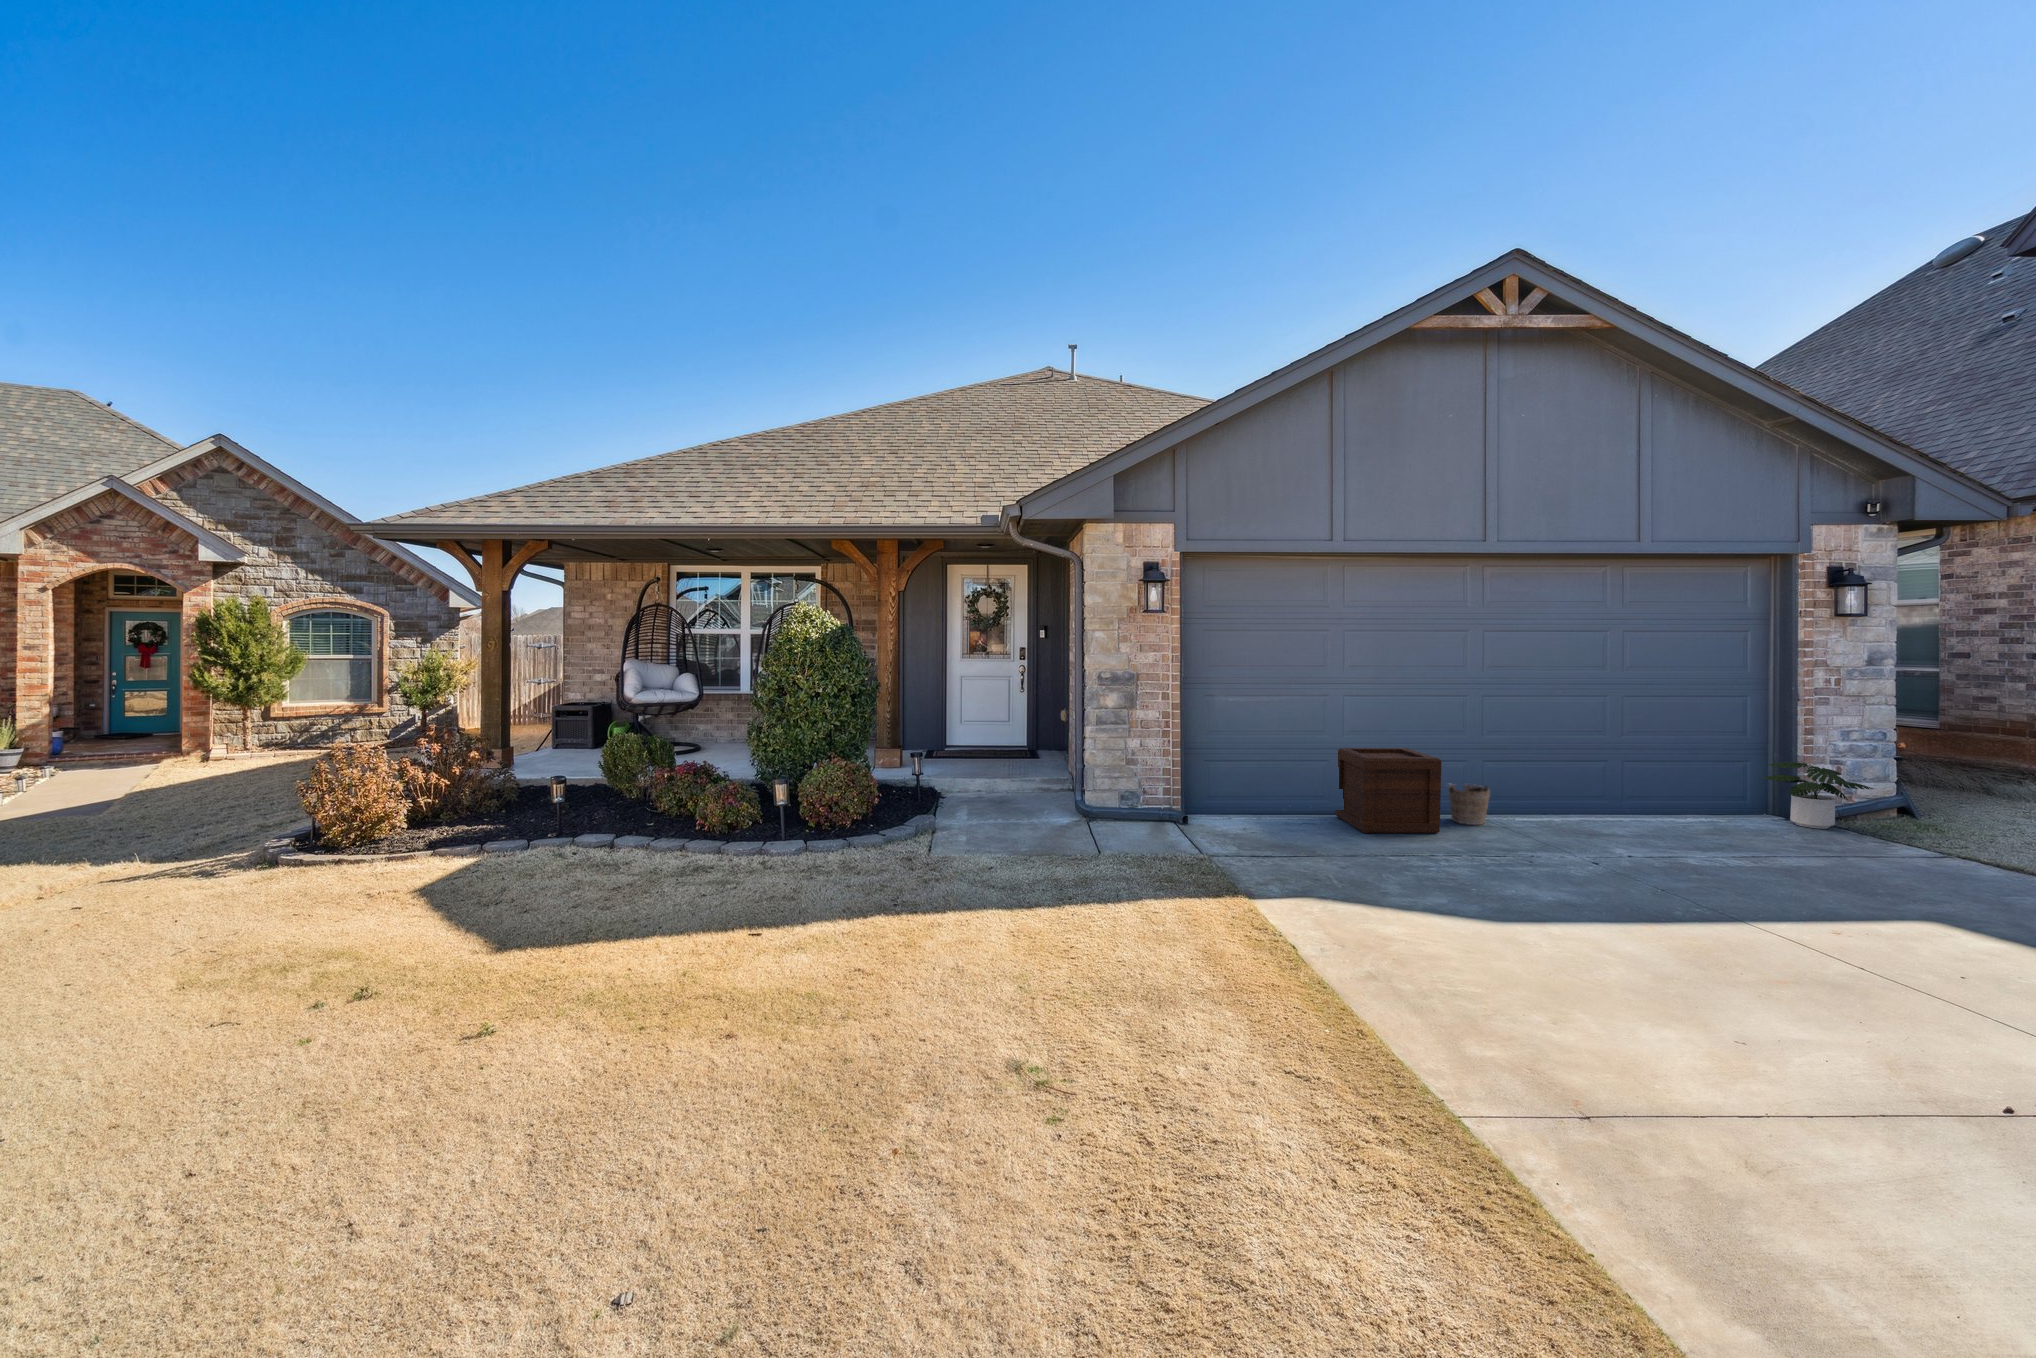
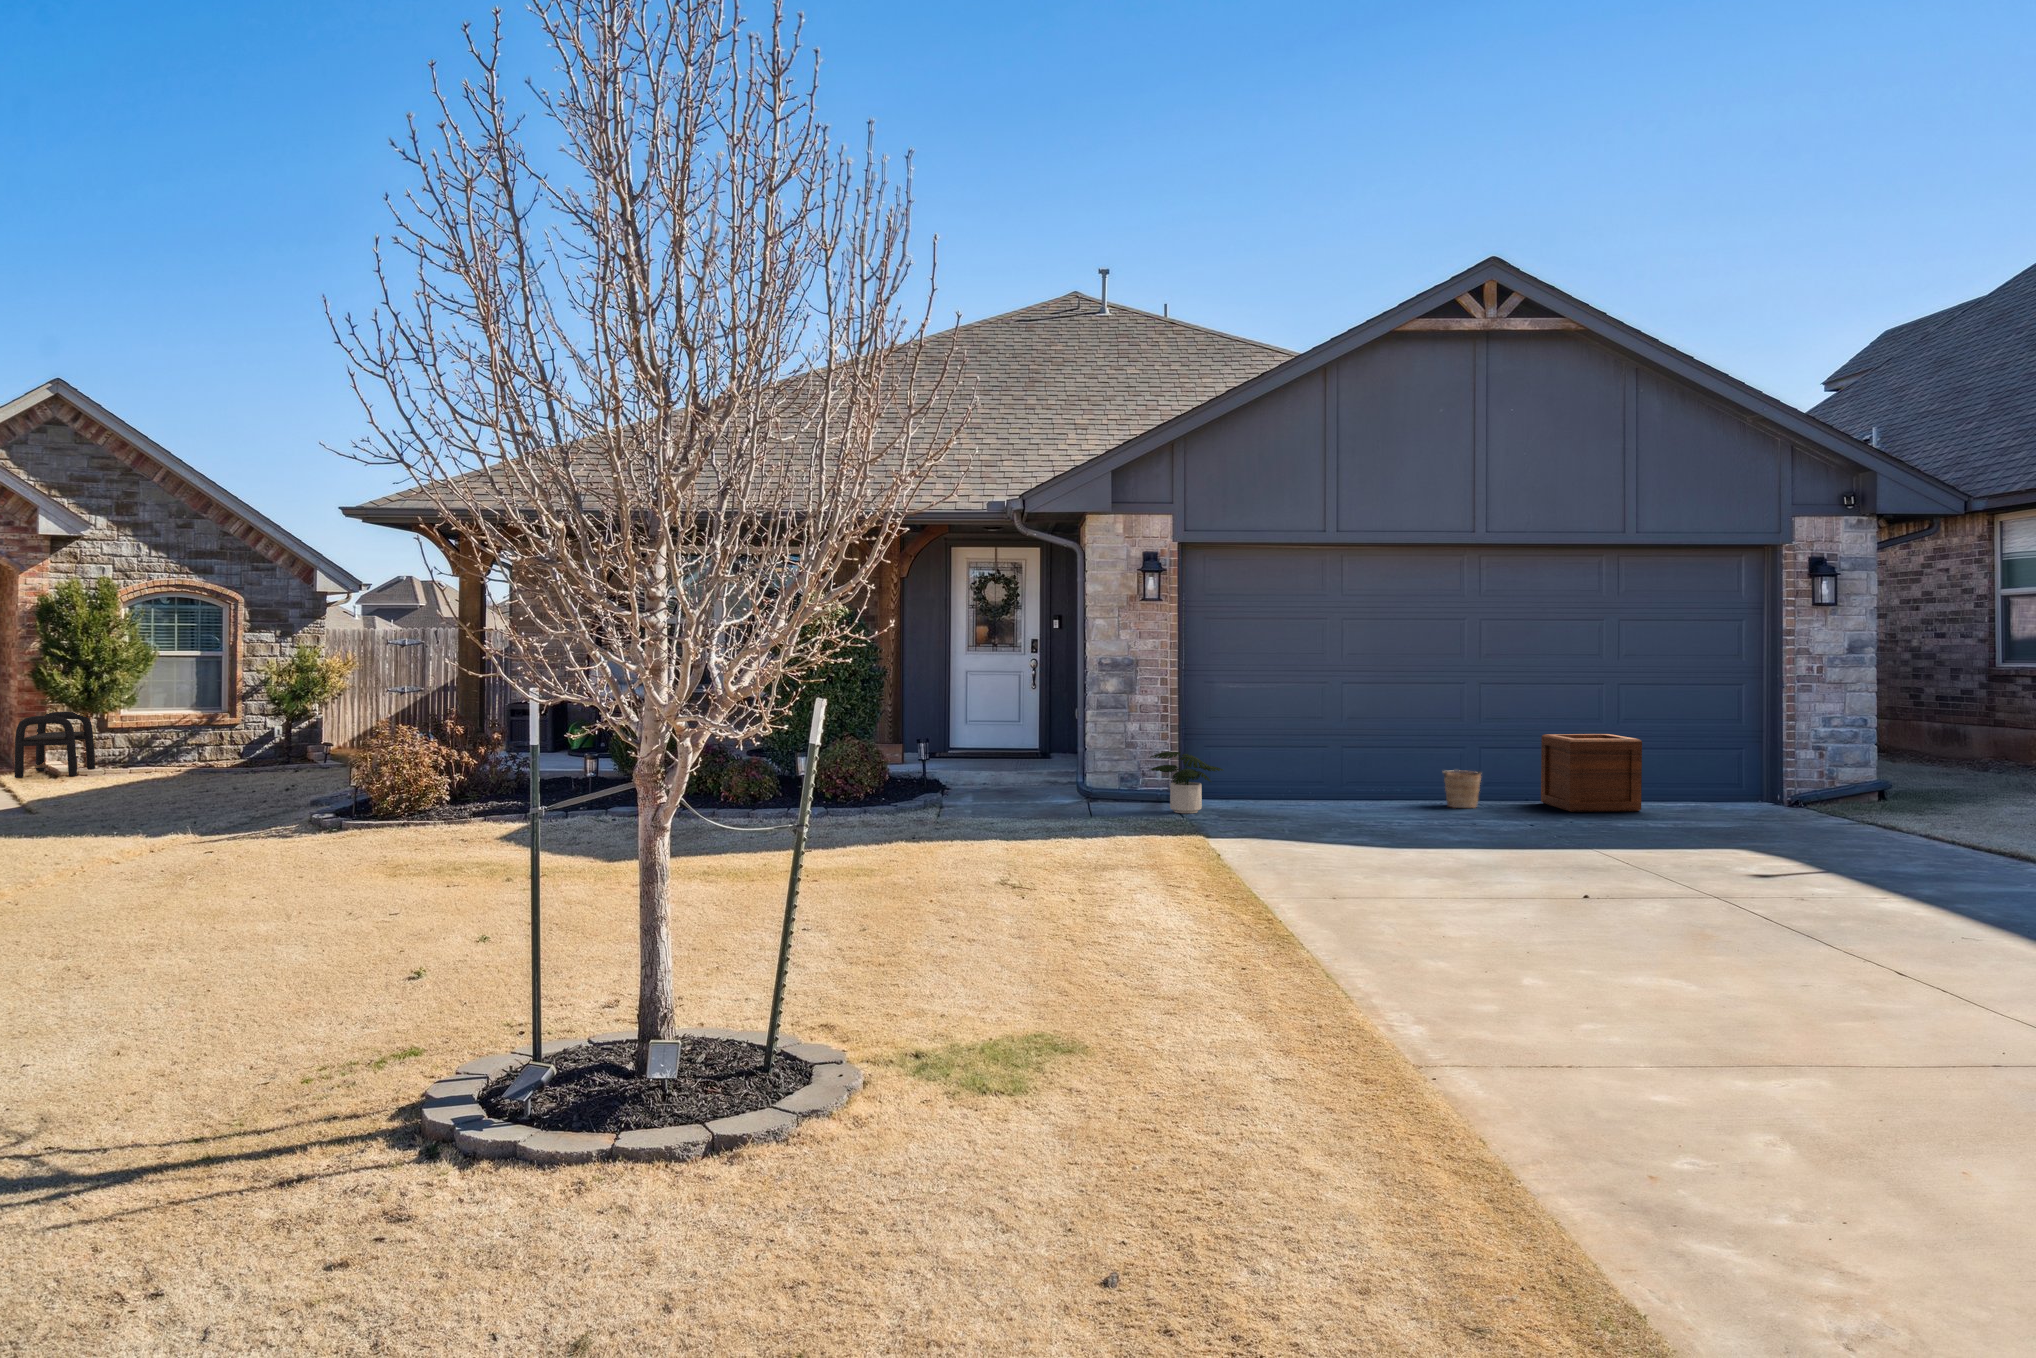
bench: none [164,707,257,766] -> present [15,712,95,778]
wooden crate: present [1335,748,1441,833] -> present [1541,734,1642,812]
potted plant: present [1763,762,1873,829] -> present [1149,752,1223,813]

